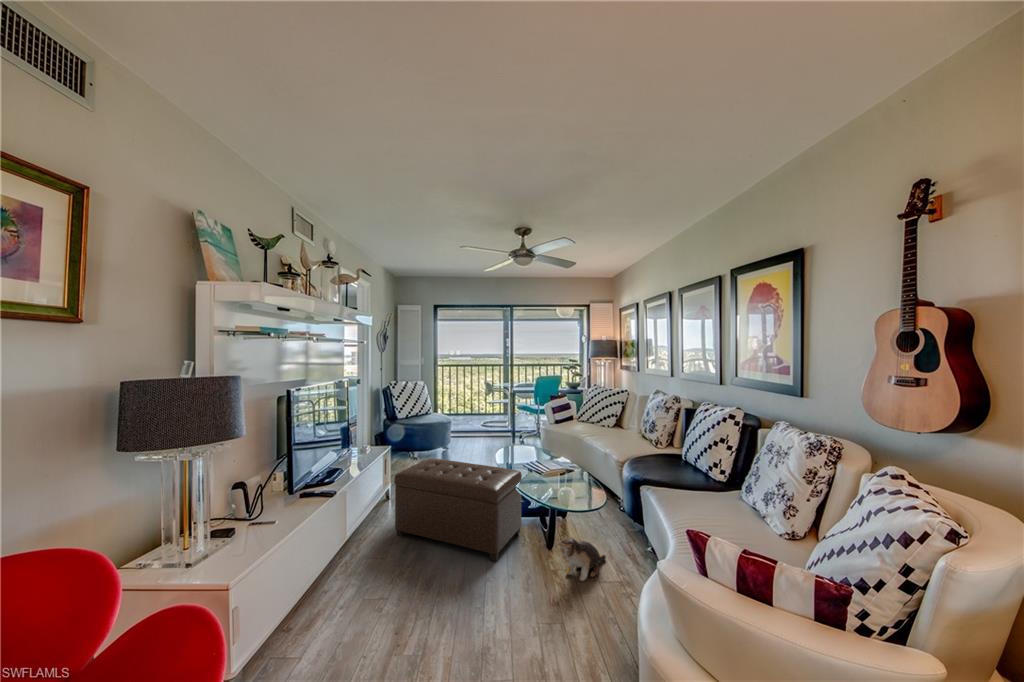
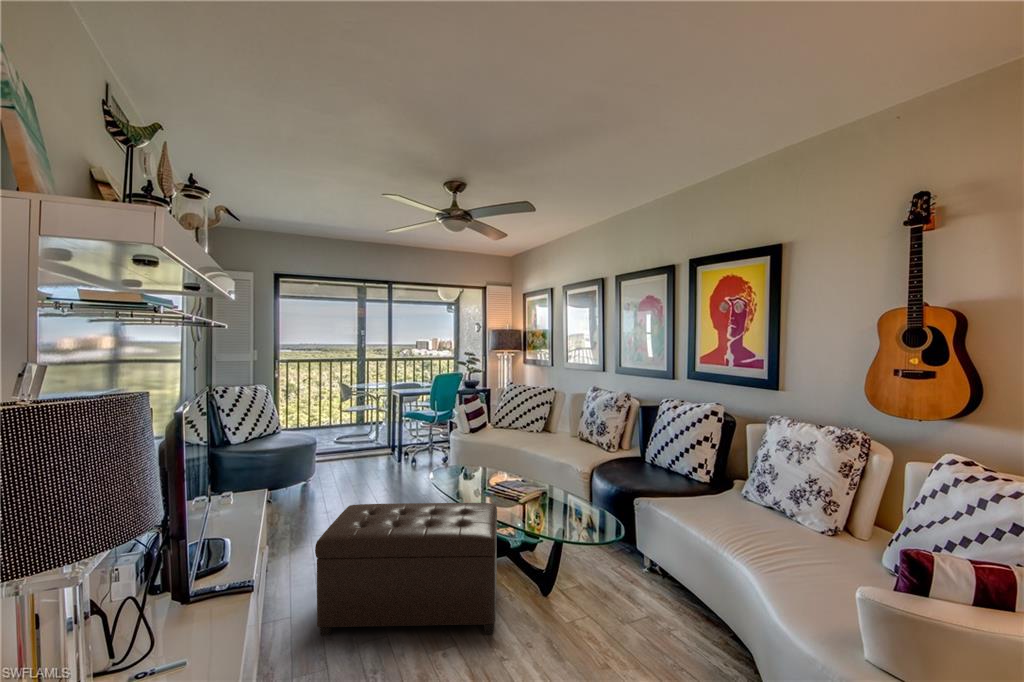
plush toy: present [555,537,606,581] -> none [578,577,617,628]

